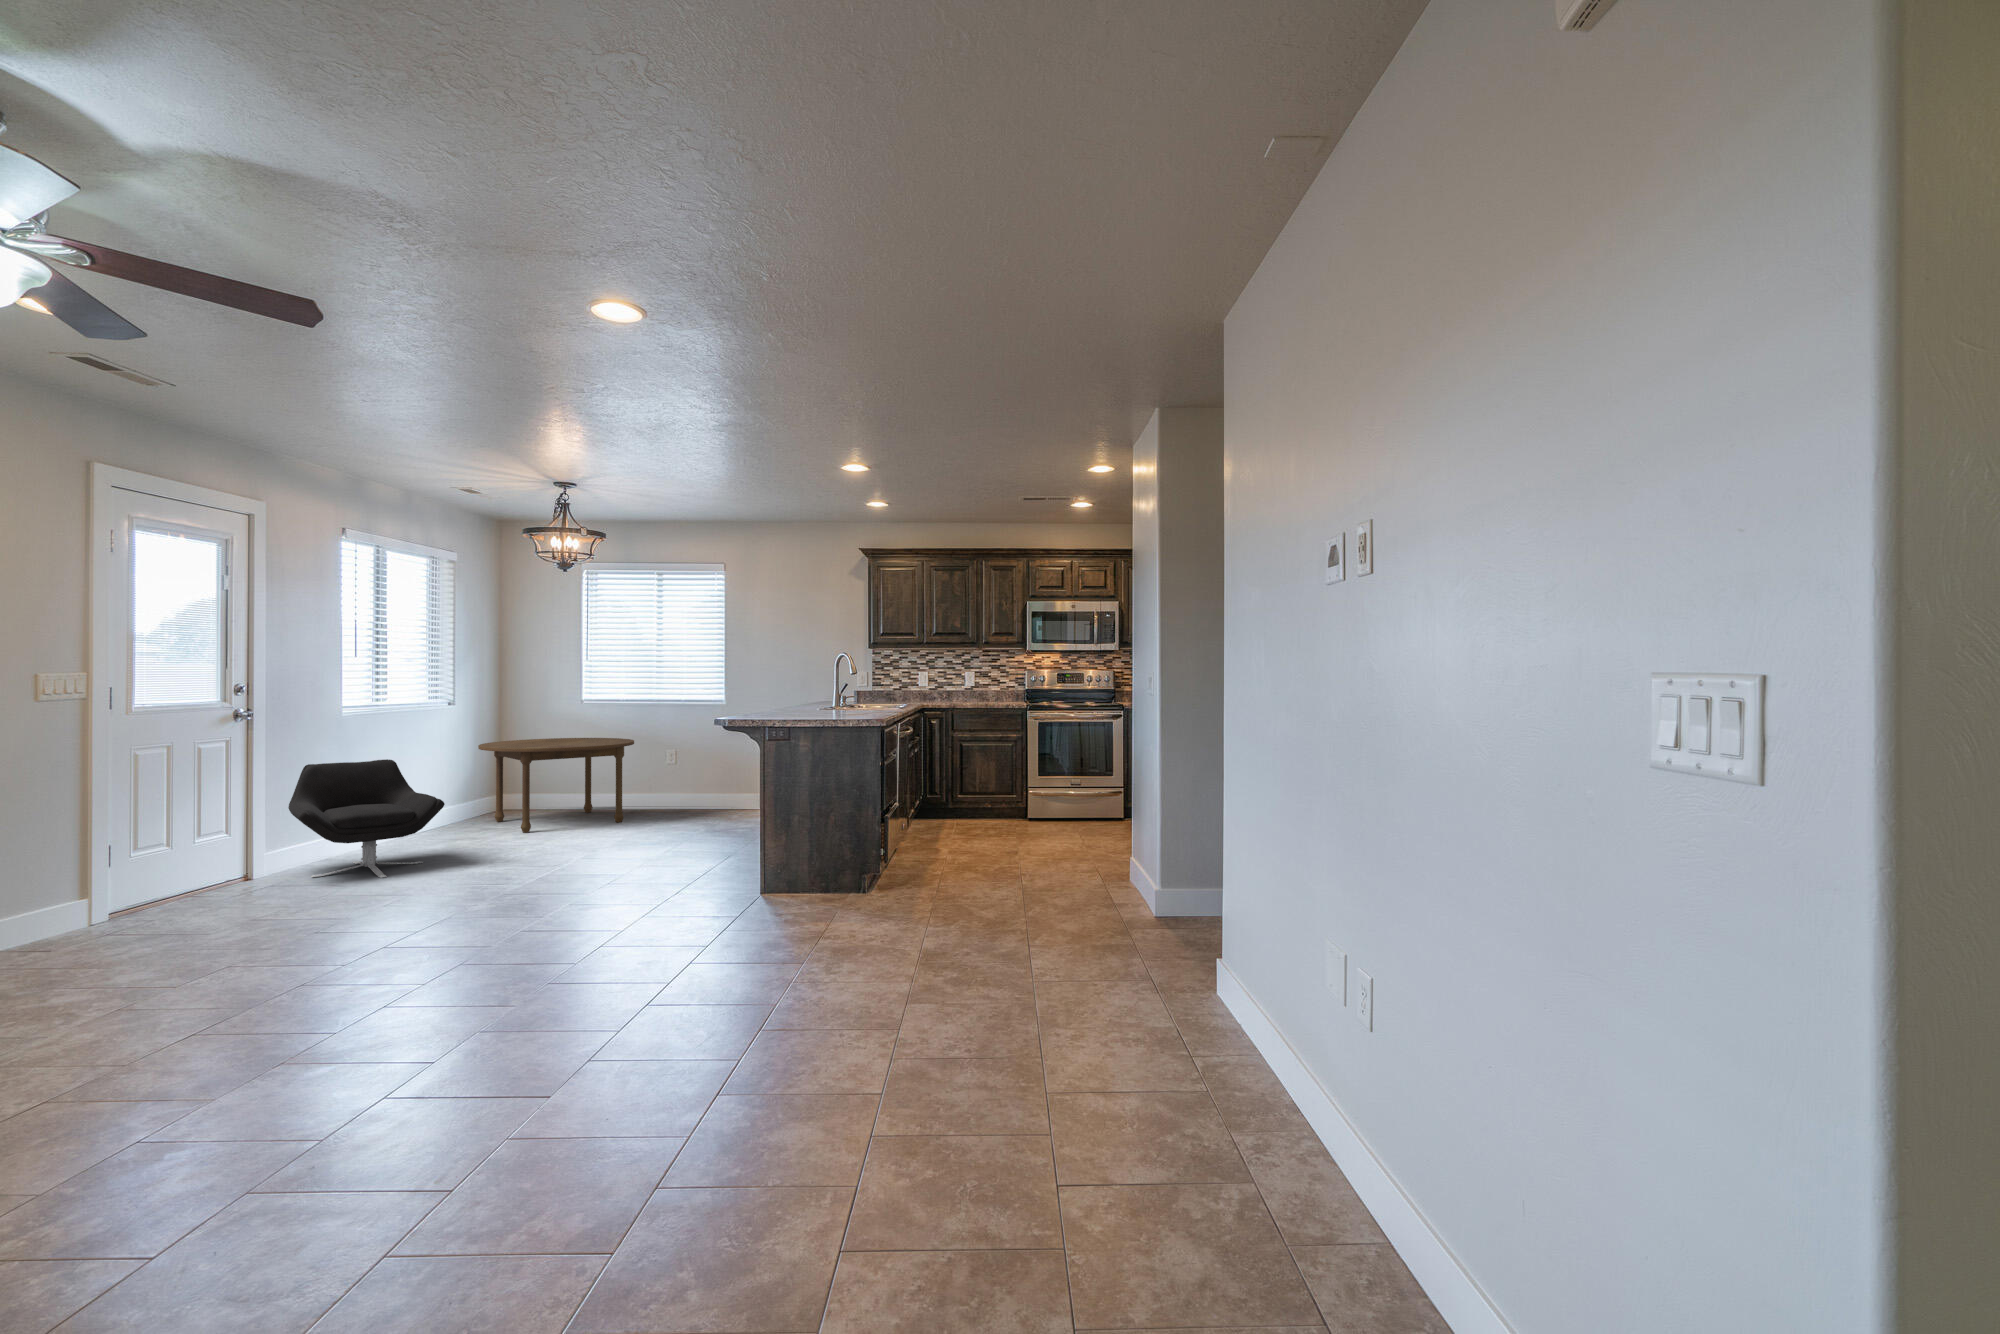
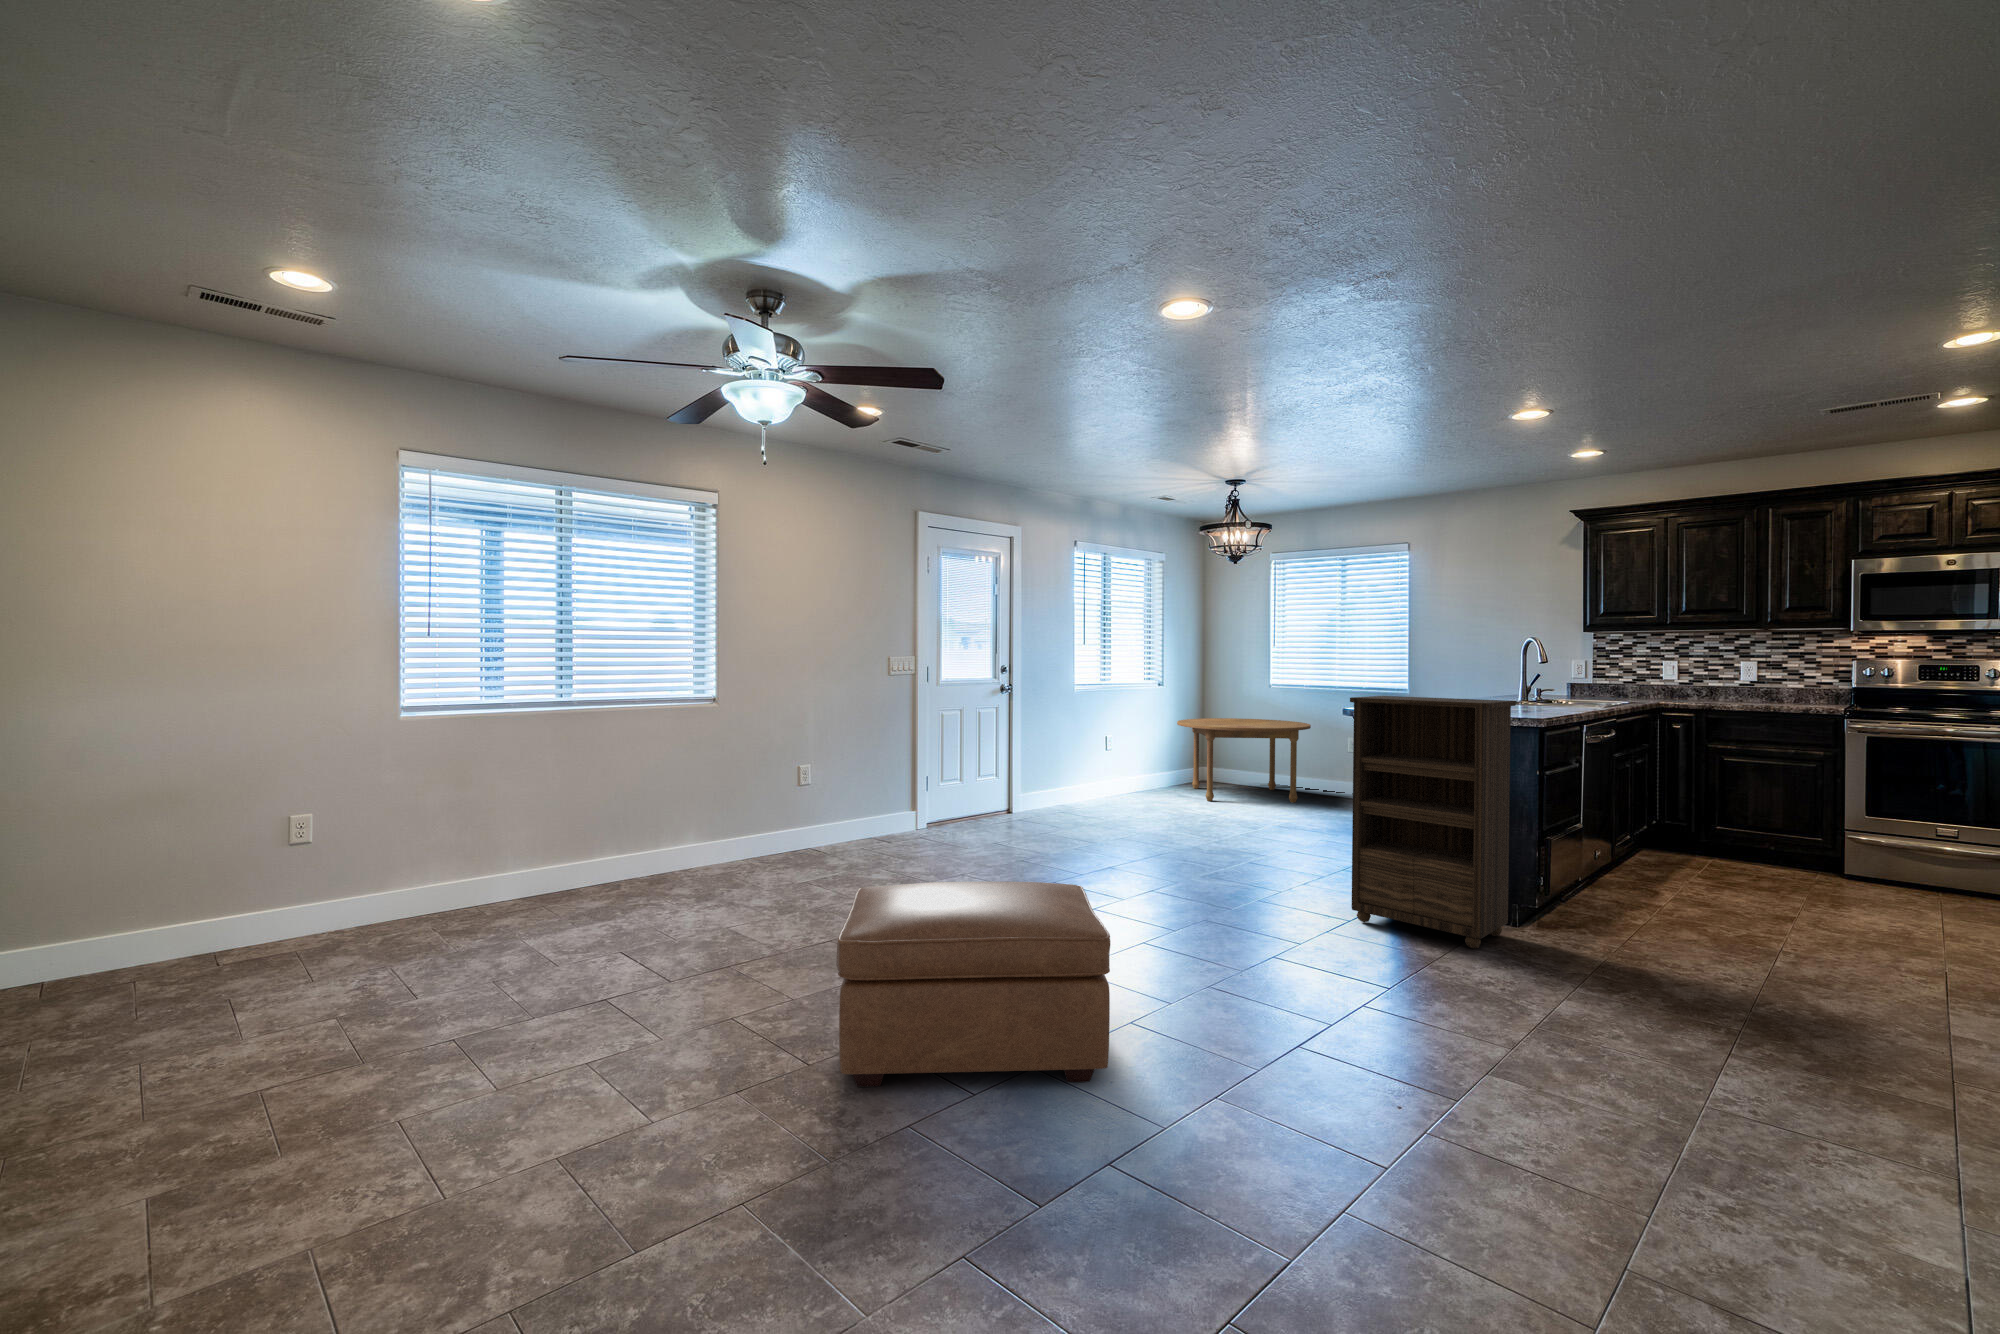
bookshelf: none [739,705,867,914] -> present [1350,696,1516,948]
lounge chair: present [288,759,445,878] -> none [1035,728,1134,823]
ottoman: none [222,920,618,1219] -> present [836,881,1110,1087]

